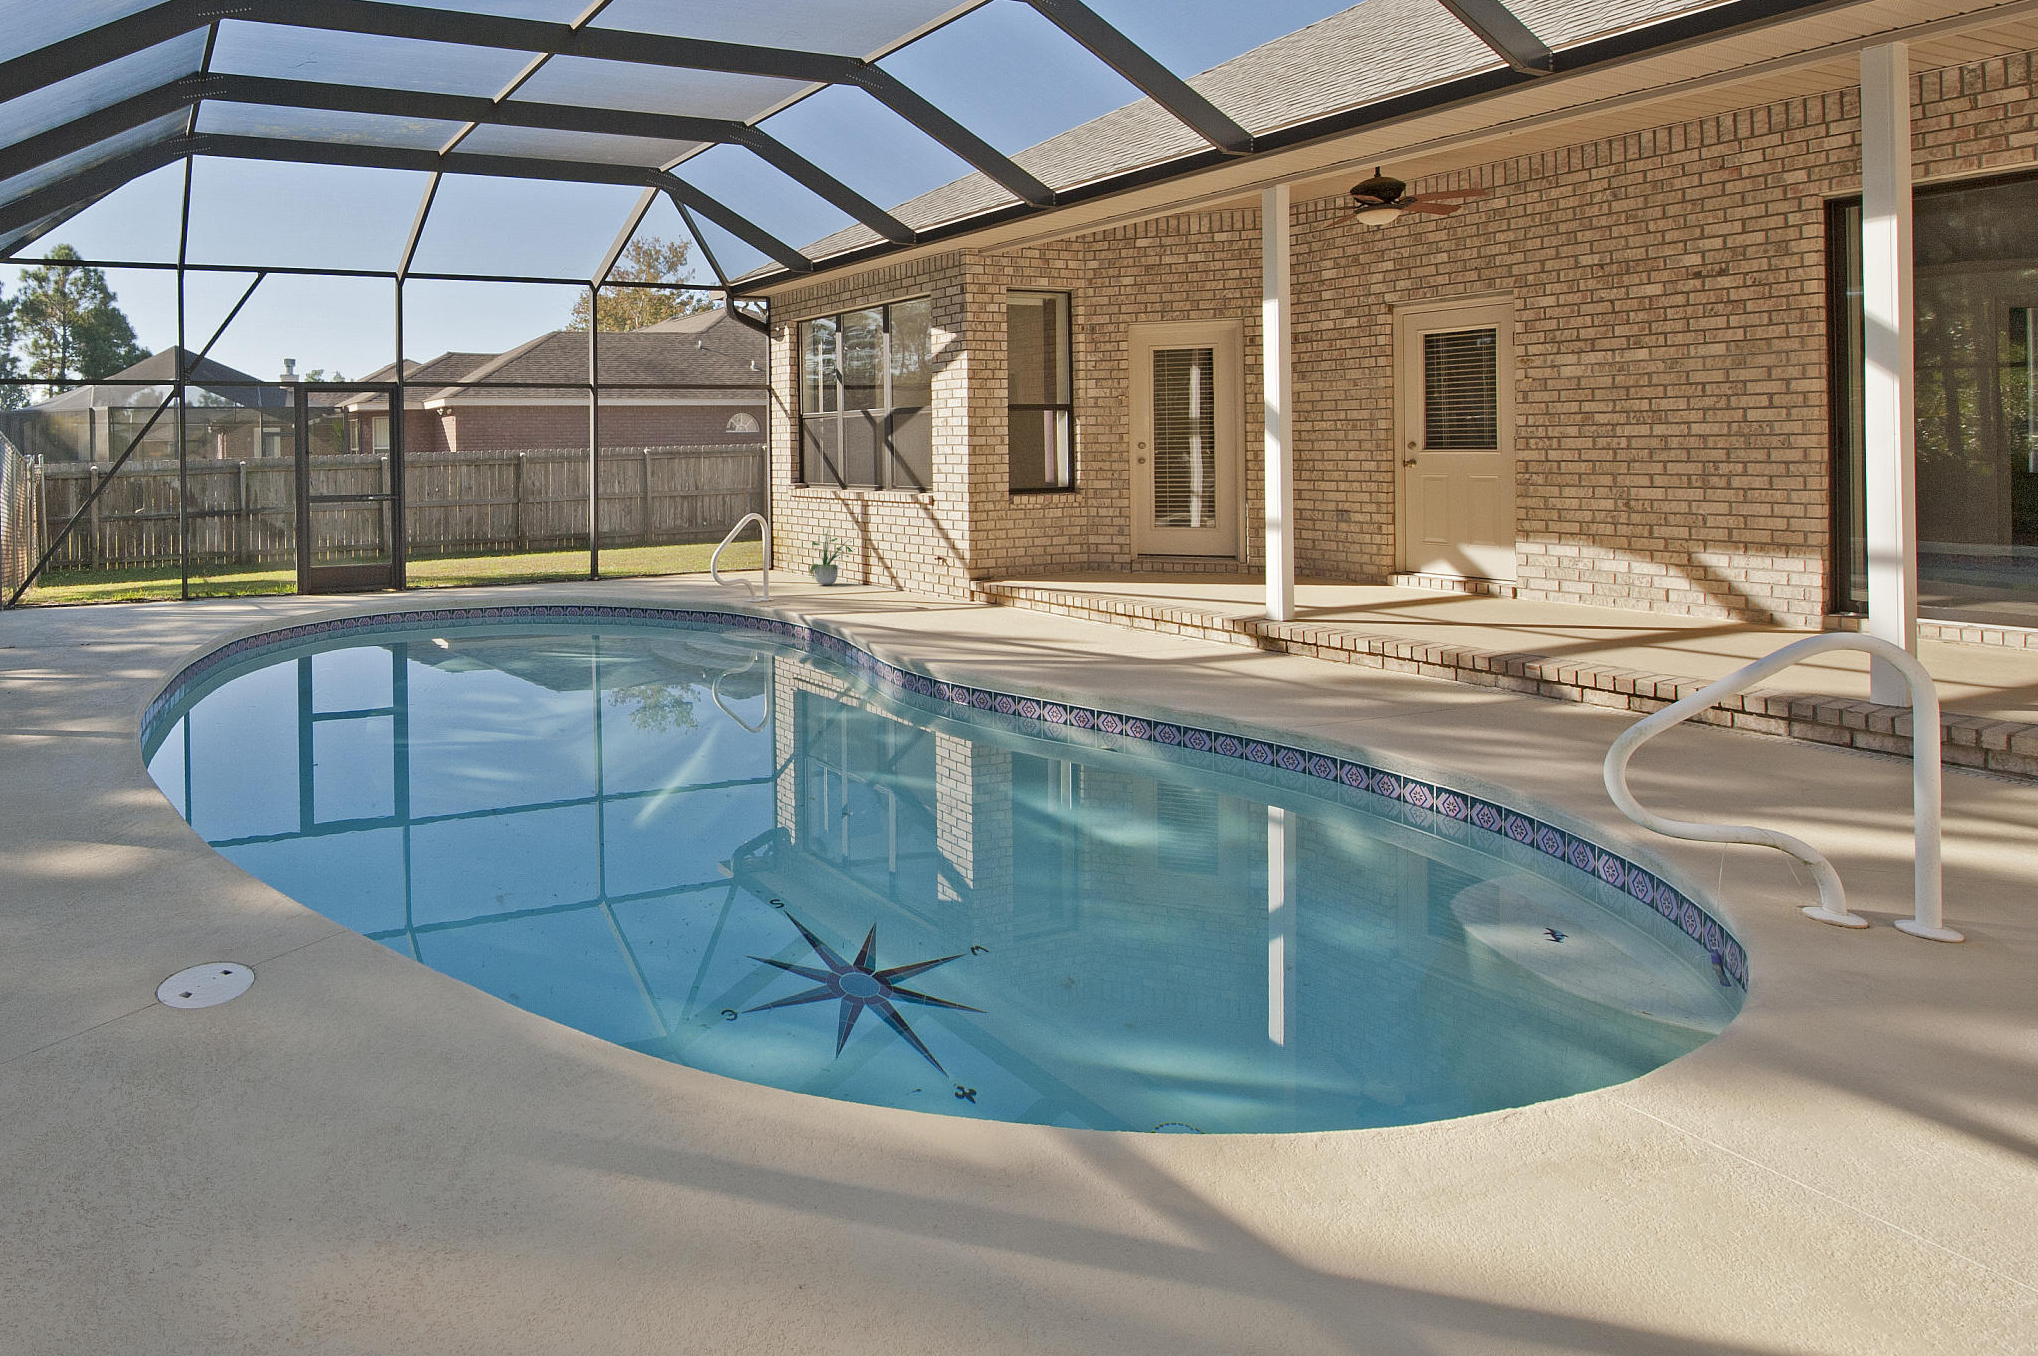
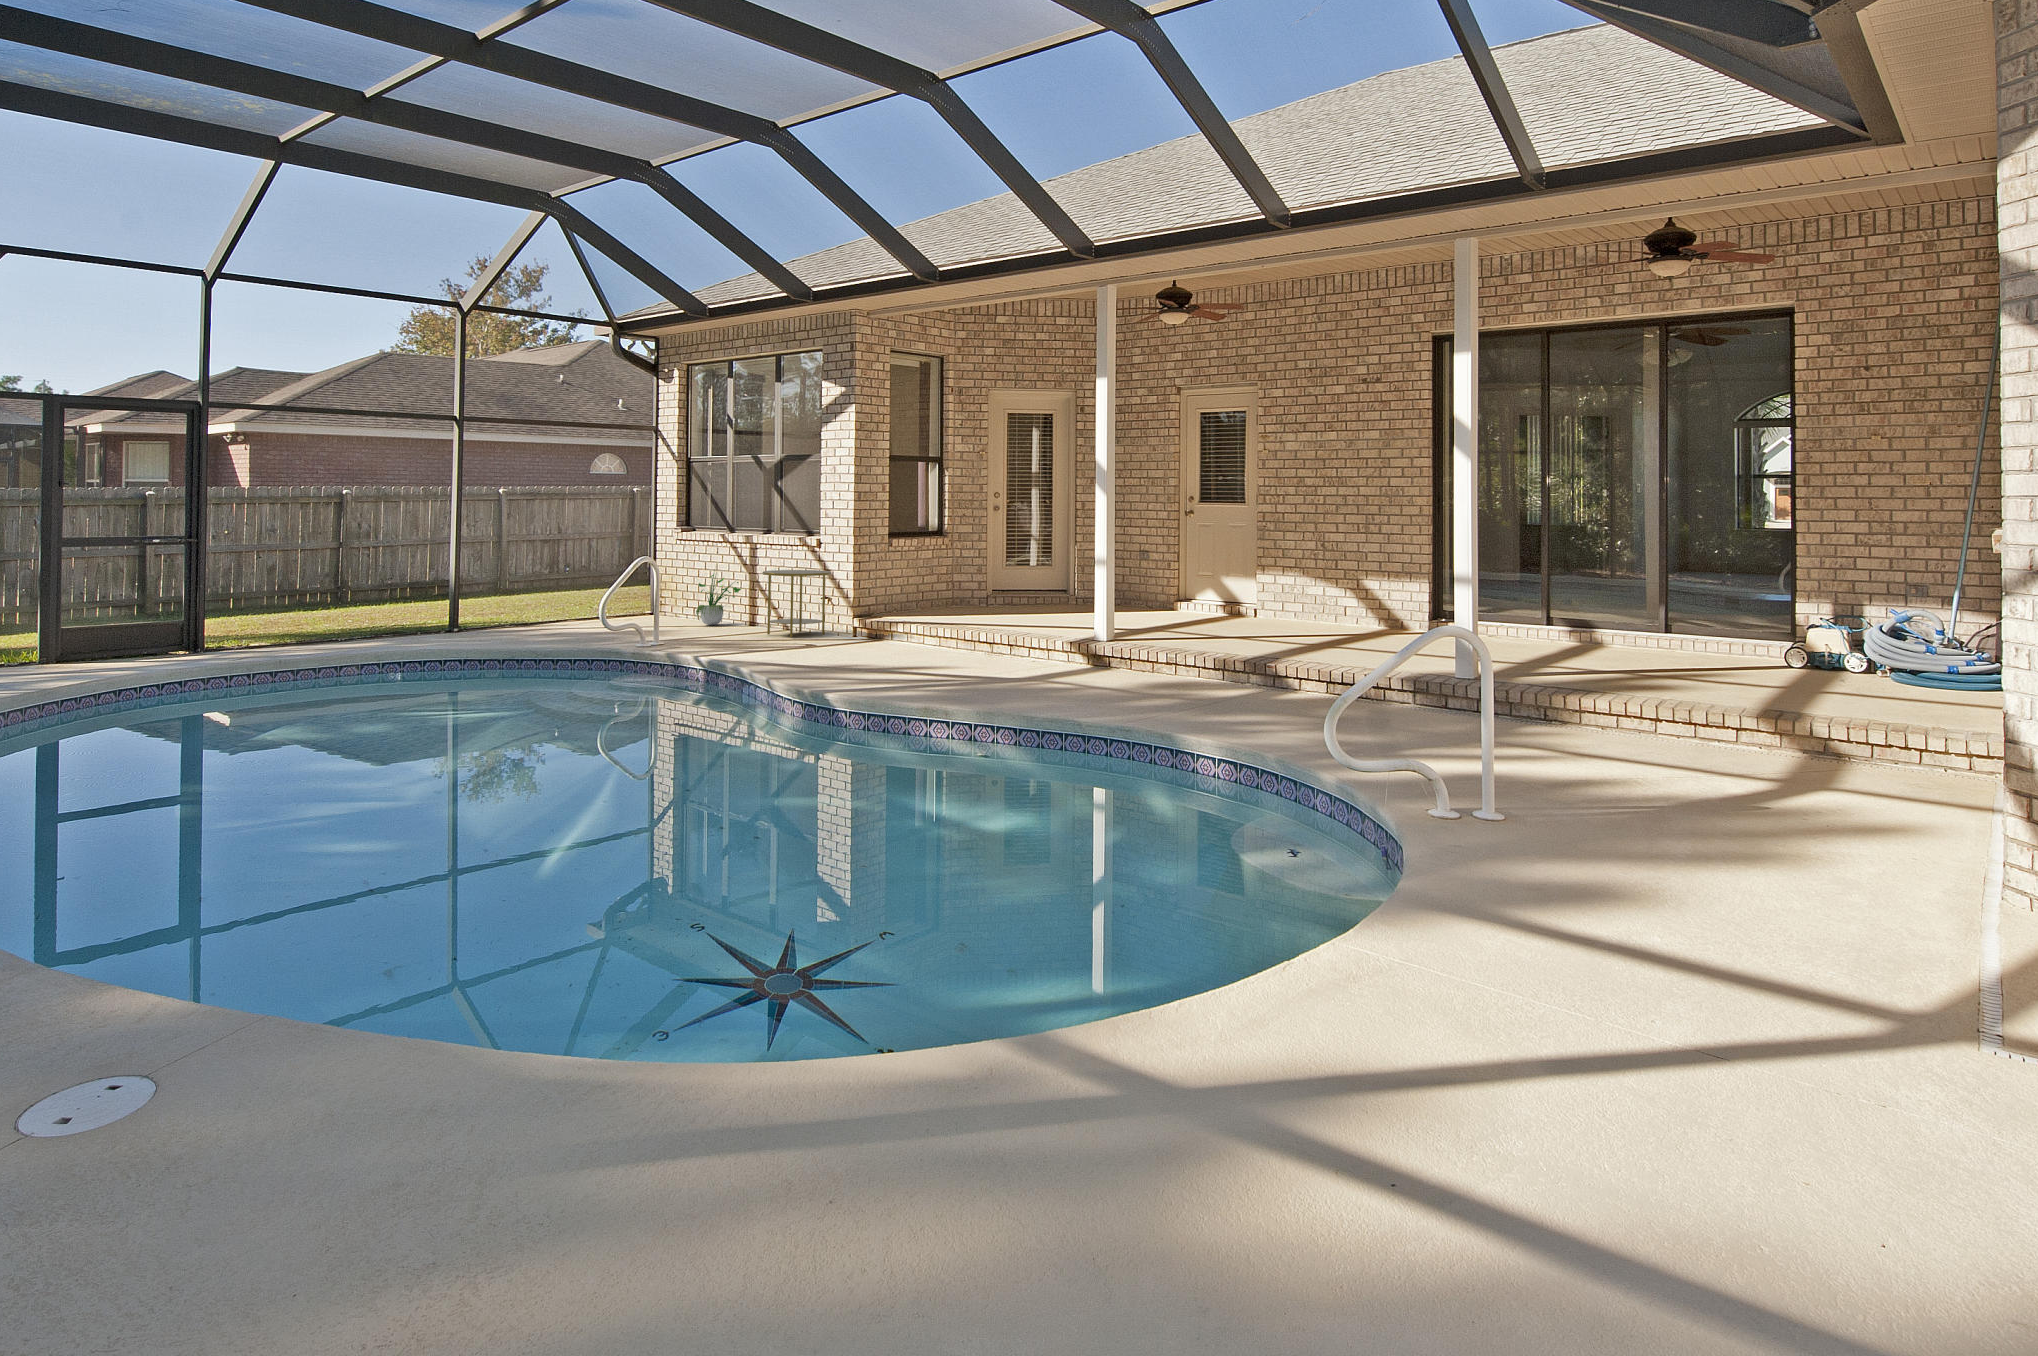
side table: none [872,529,947,601] -> present [762,570,831,638]

